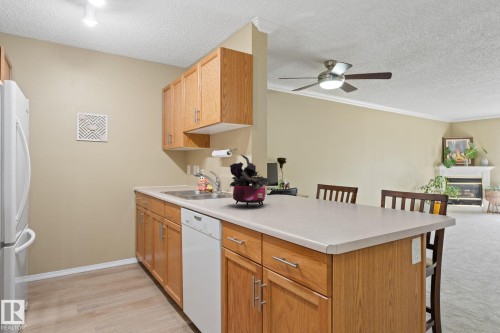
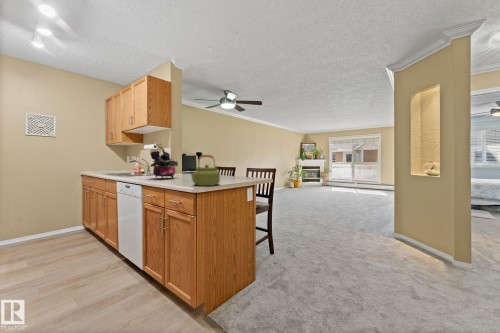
kettle: none [311,171,363,231] -> present [191,155,220,186]

